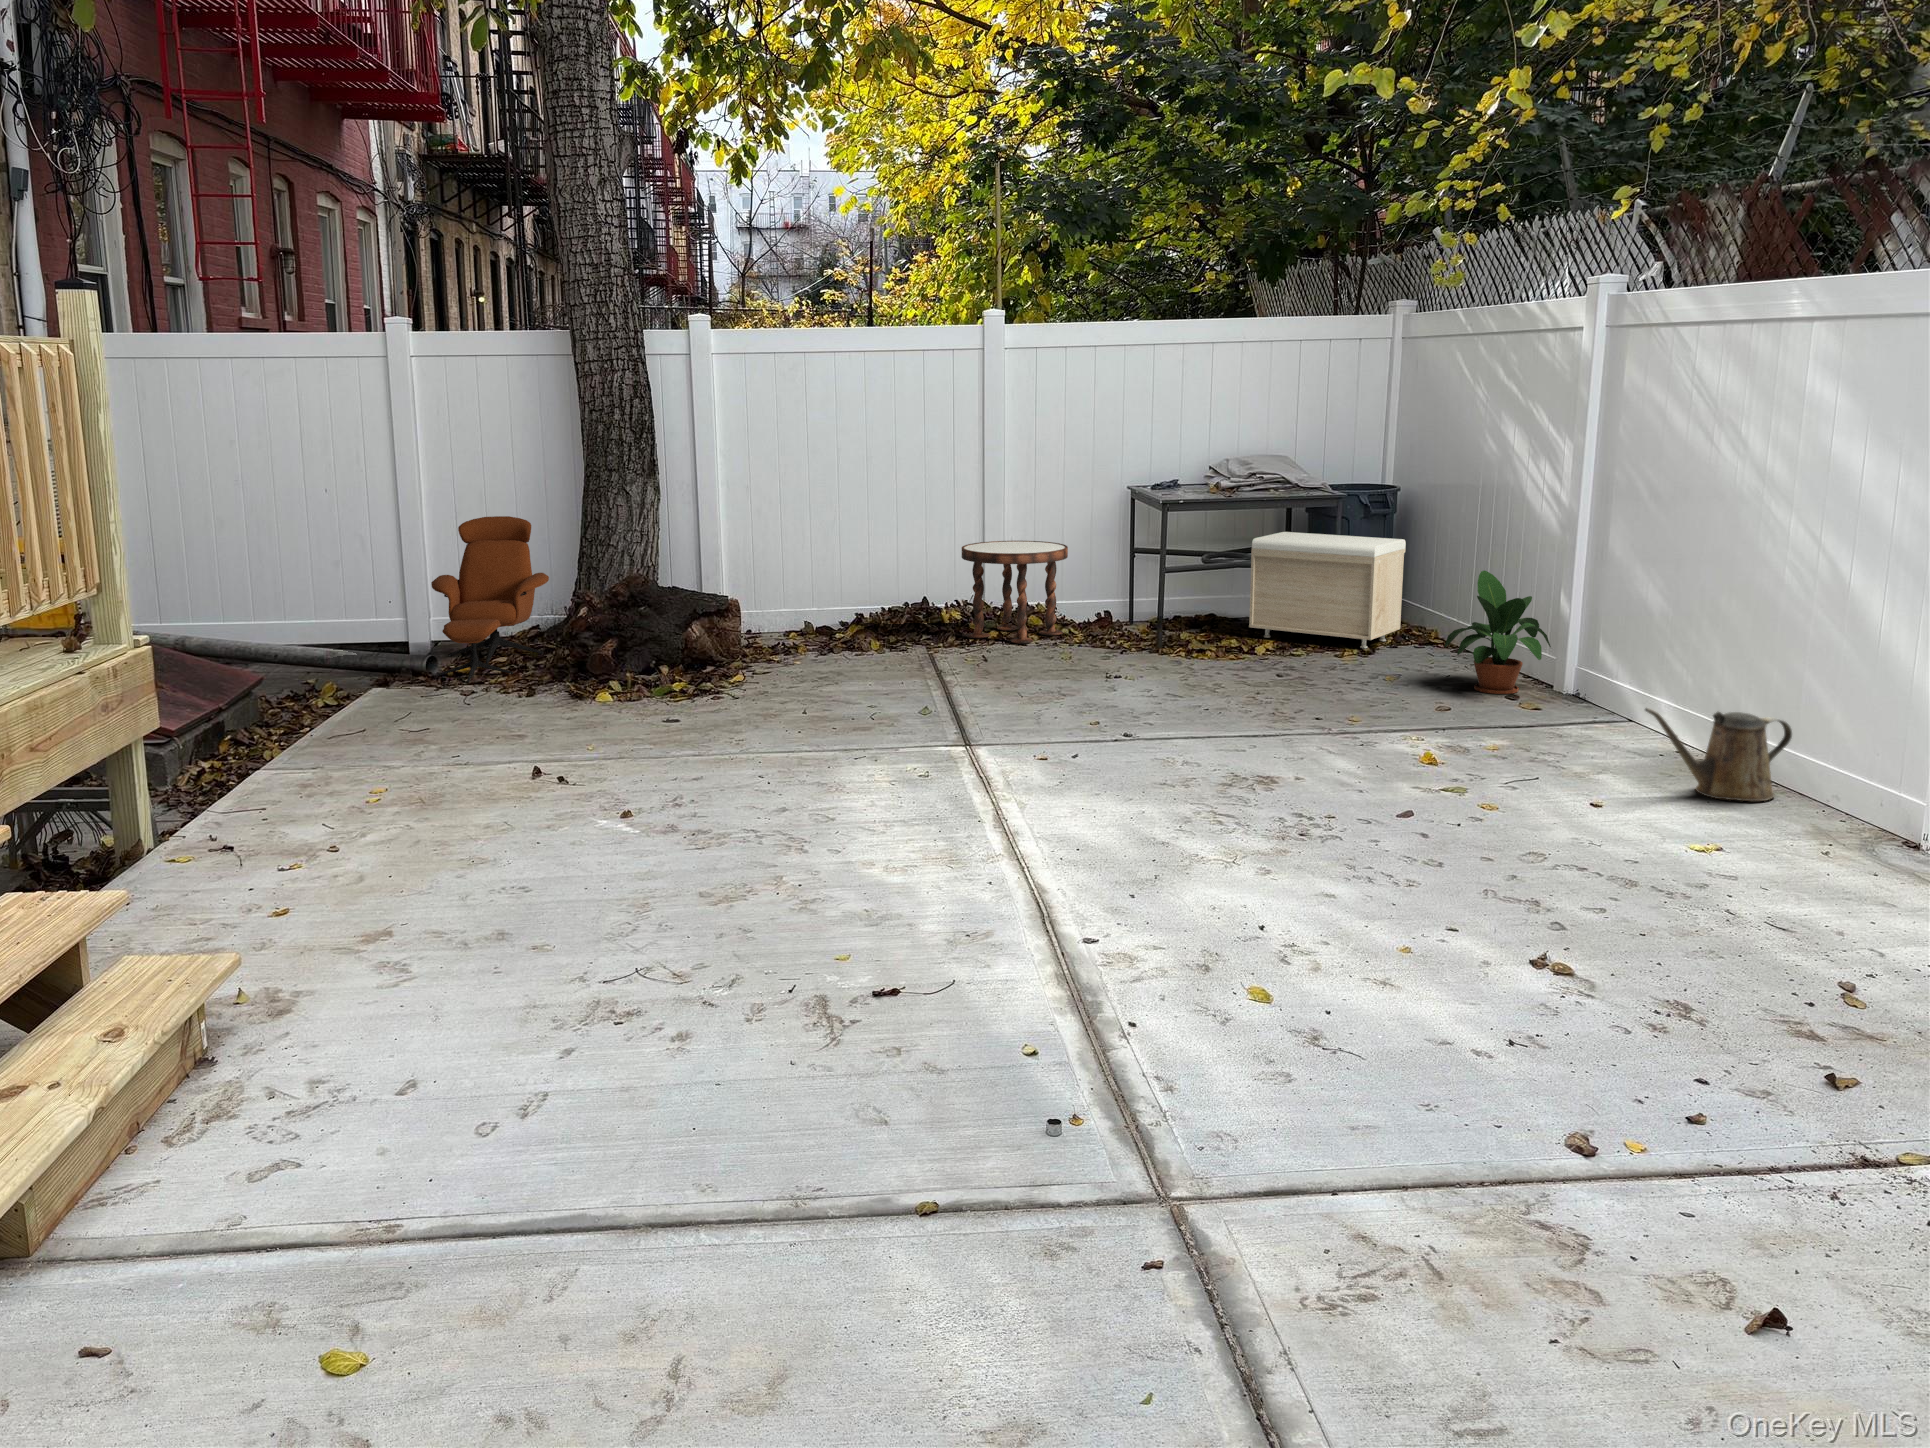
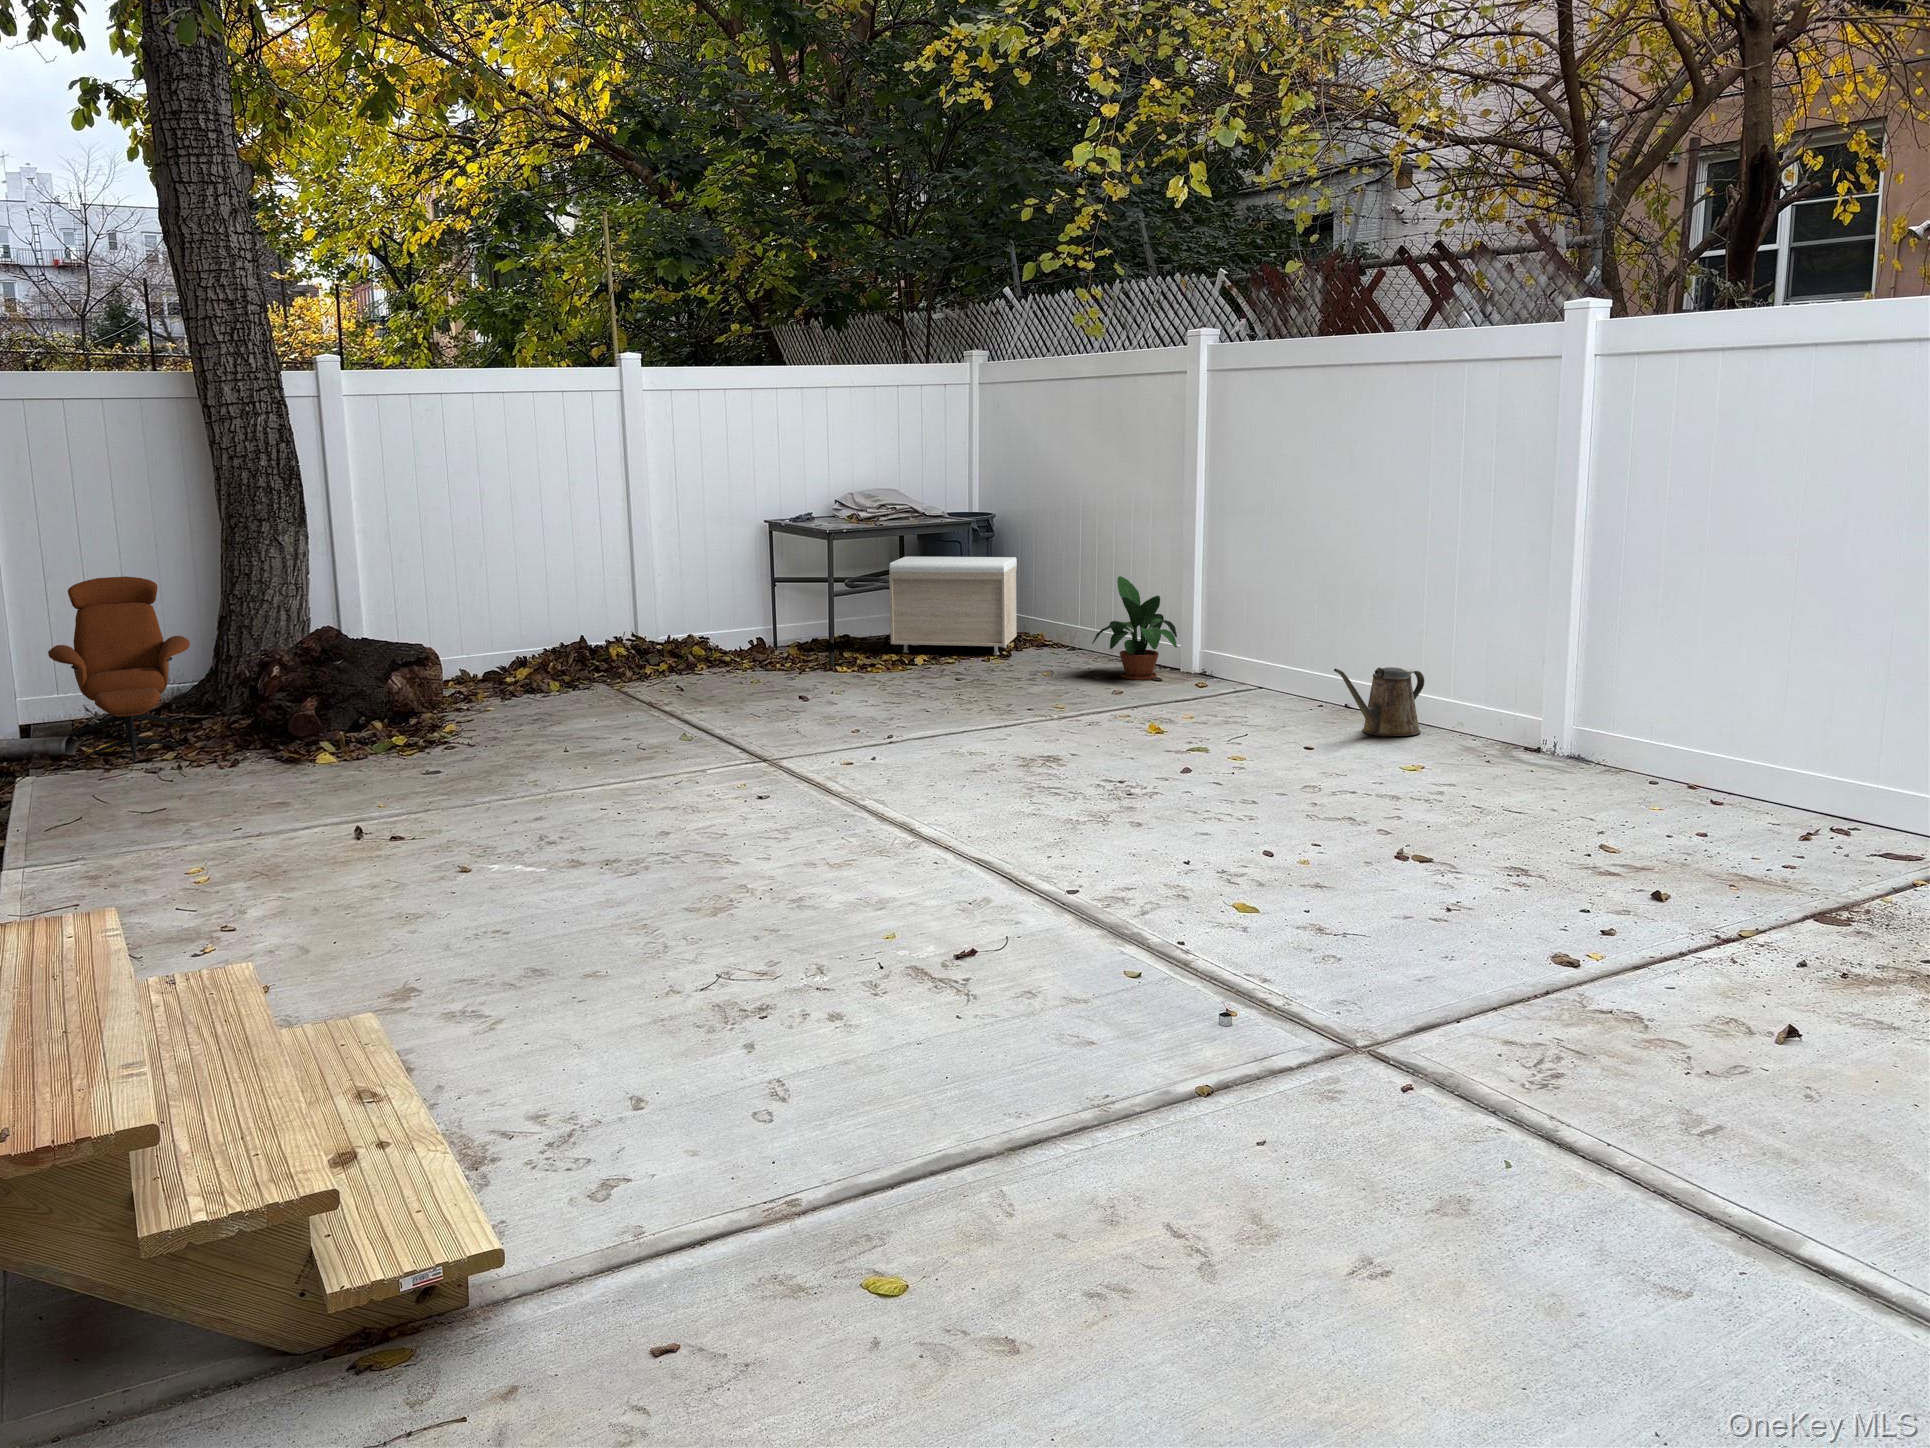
side table: present [962,541,1068,644] -> none [620,577,724,675]

